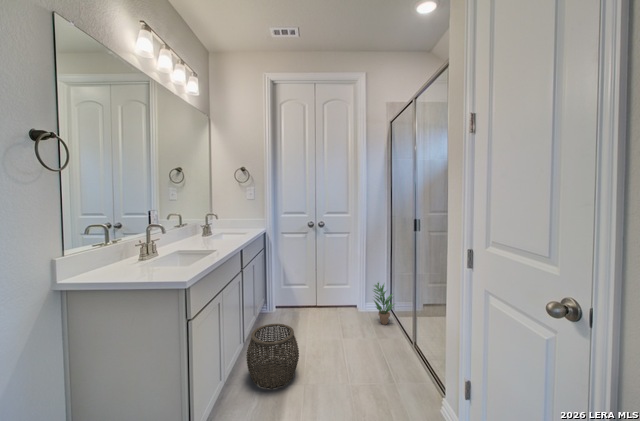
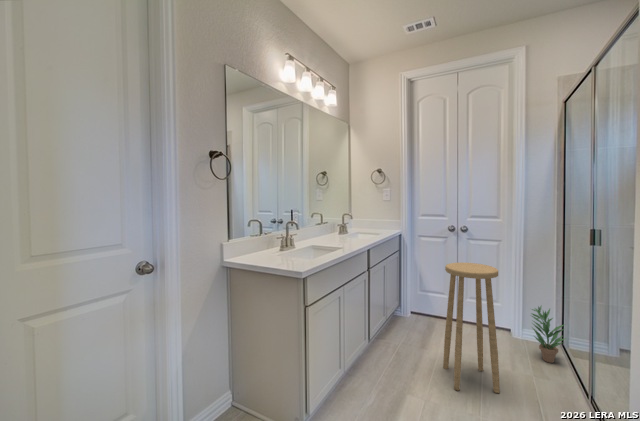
stool: none [315,254,360,367] -> present [443,263,500,393]
woven basket: present [246,324,299,388] -> none [365,326,420,392]

